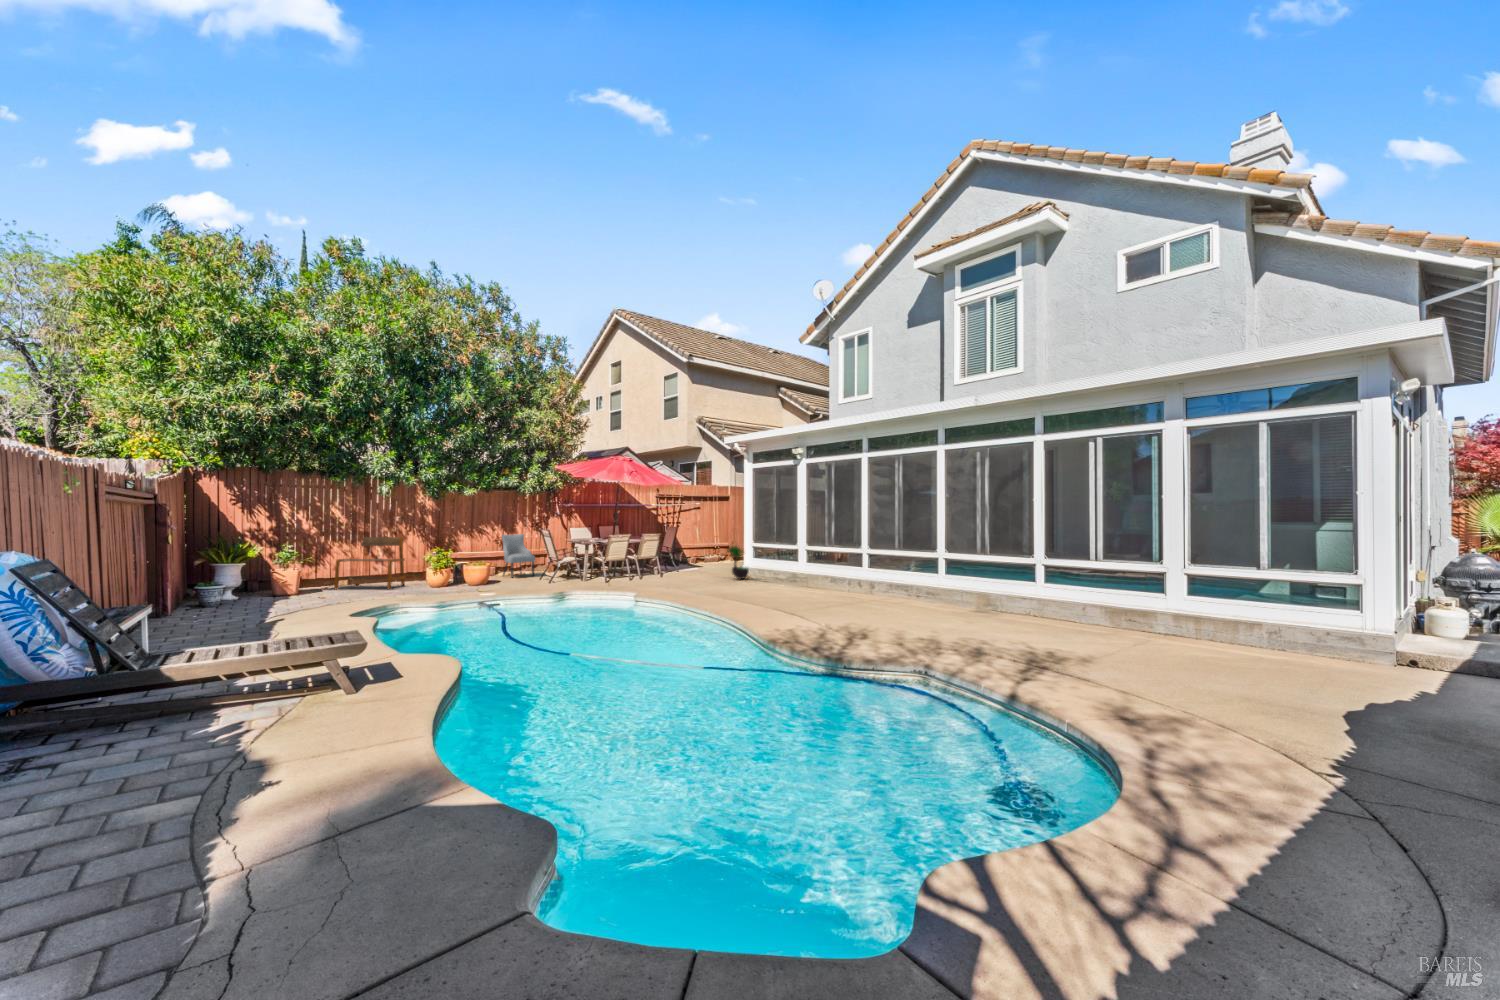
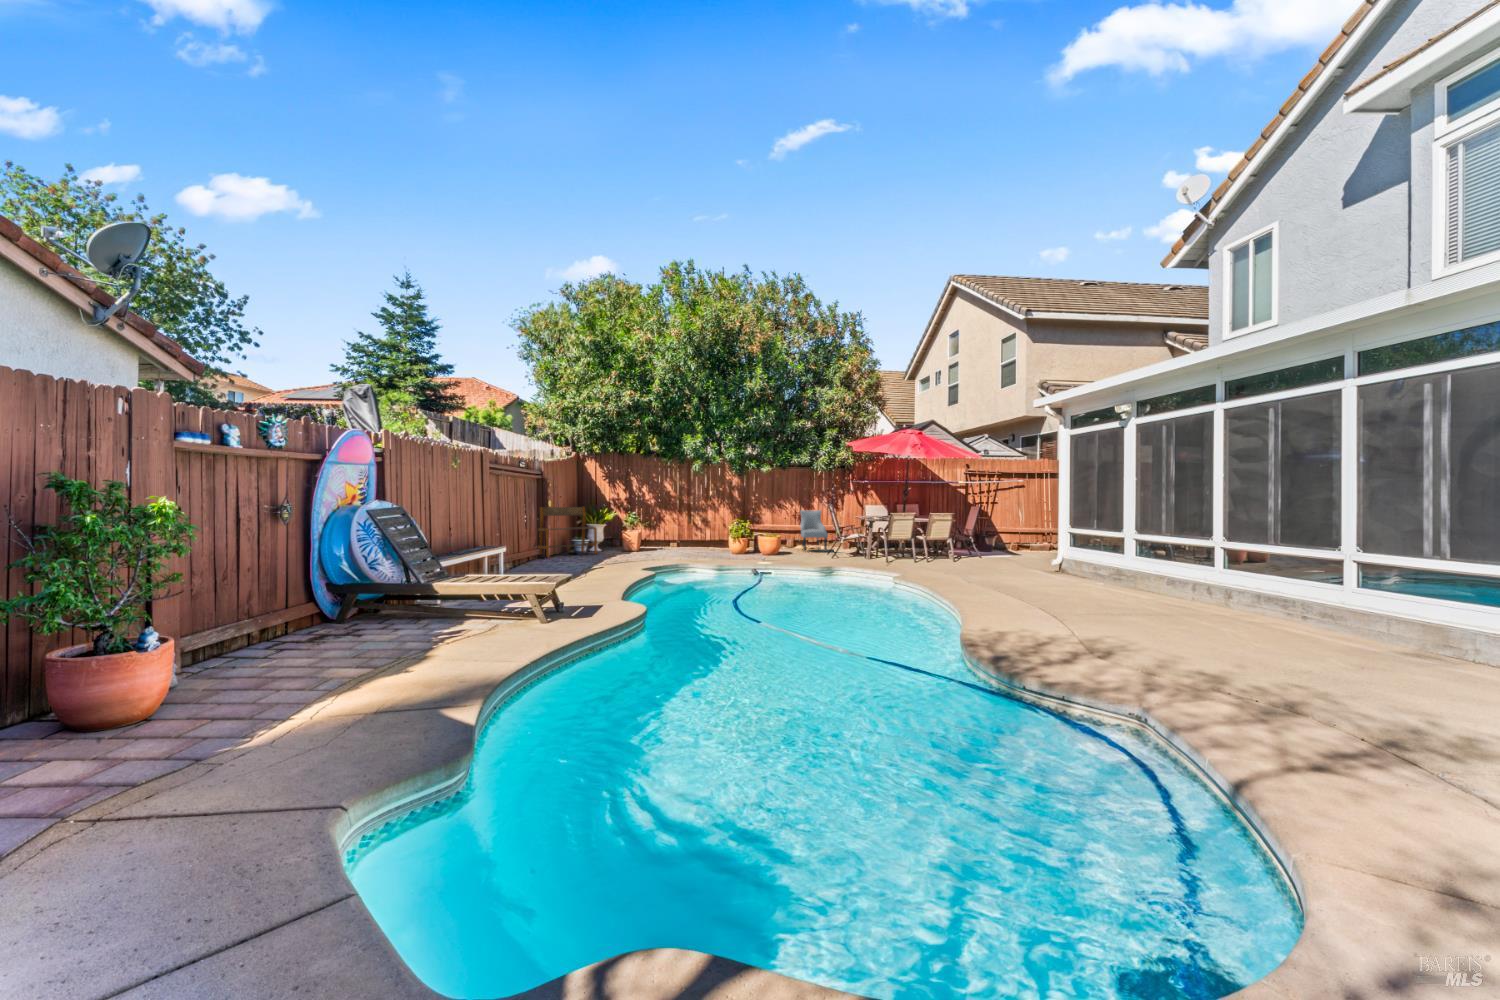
bench: present [334,537,406,589] -> present [538,507,597,557]
potted tree: present [727,546,749,579] -> none [1027,526,1058,573]

